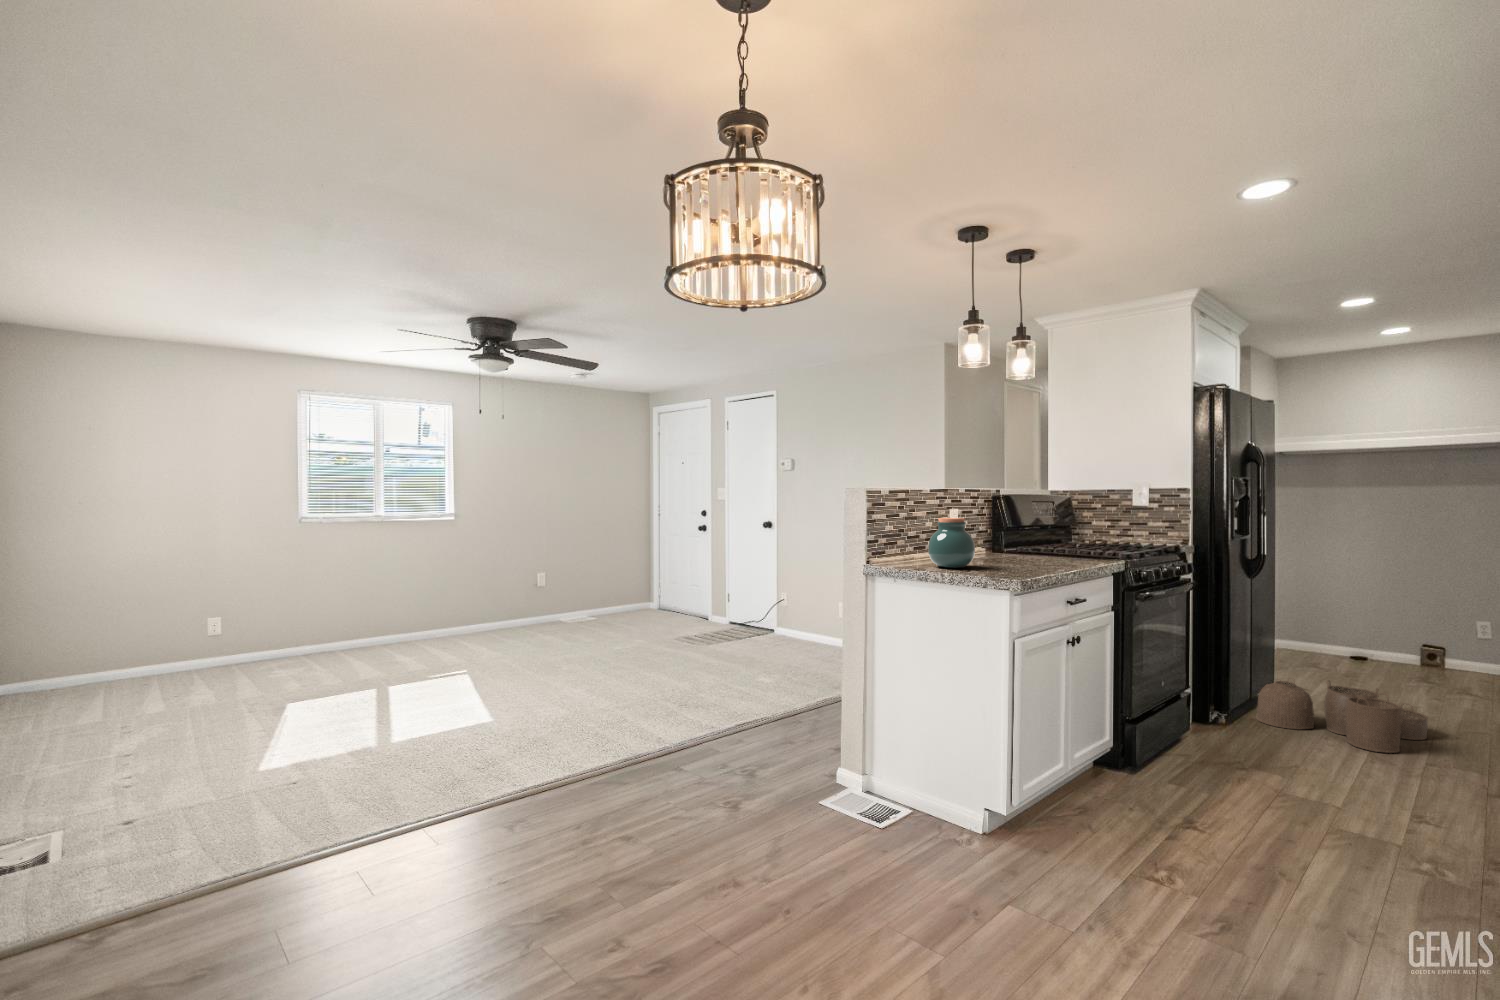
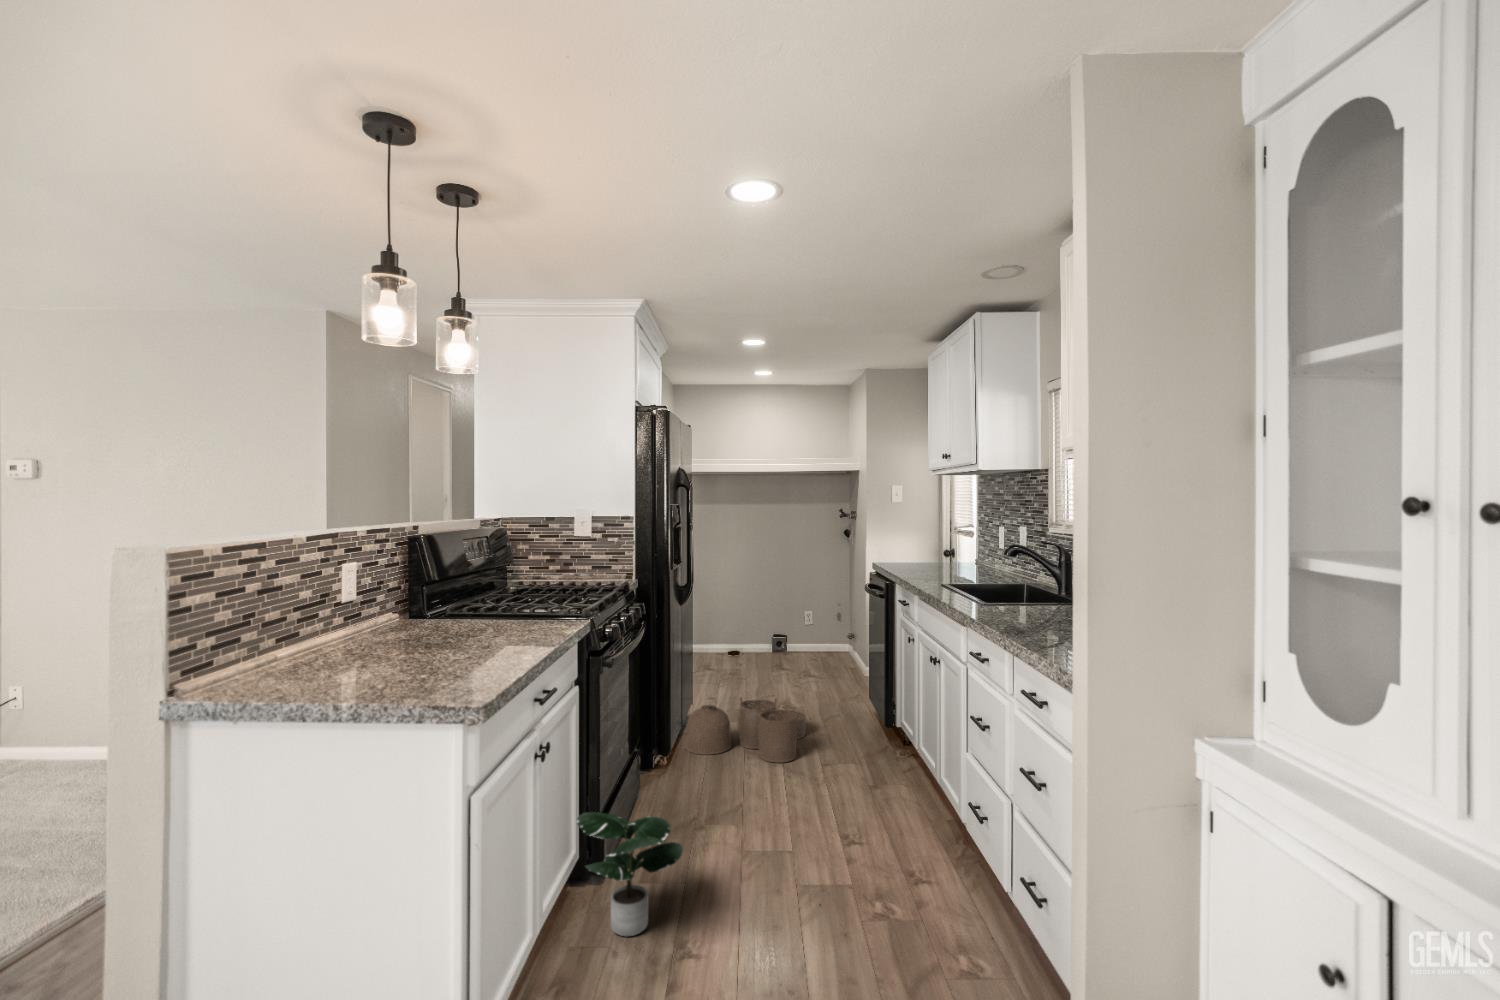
jar: present [928,518,975,568] -> none [306,590,392,678]
potted plant: none [1108,705,1204,806] -> present [577,812,683,936]

